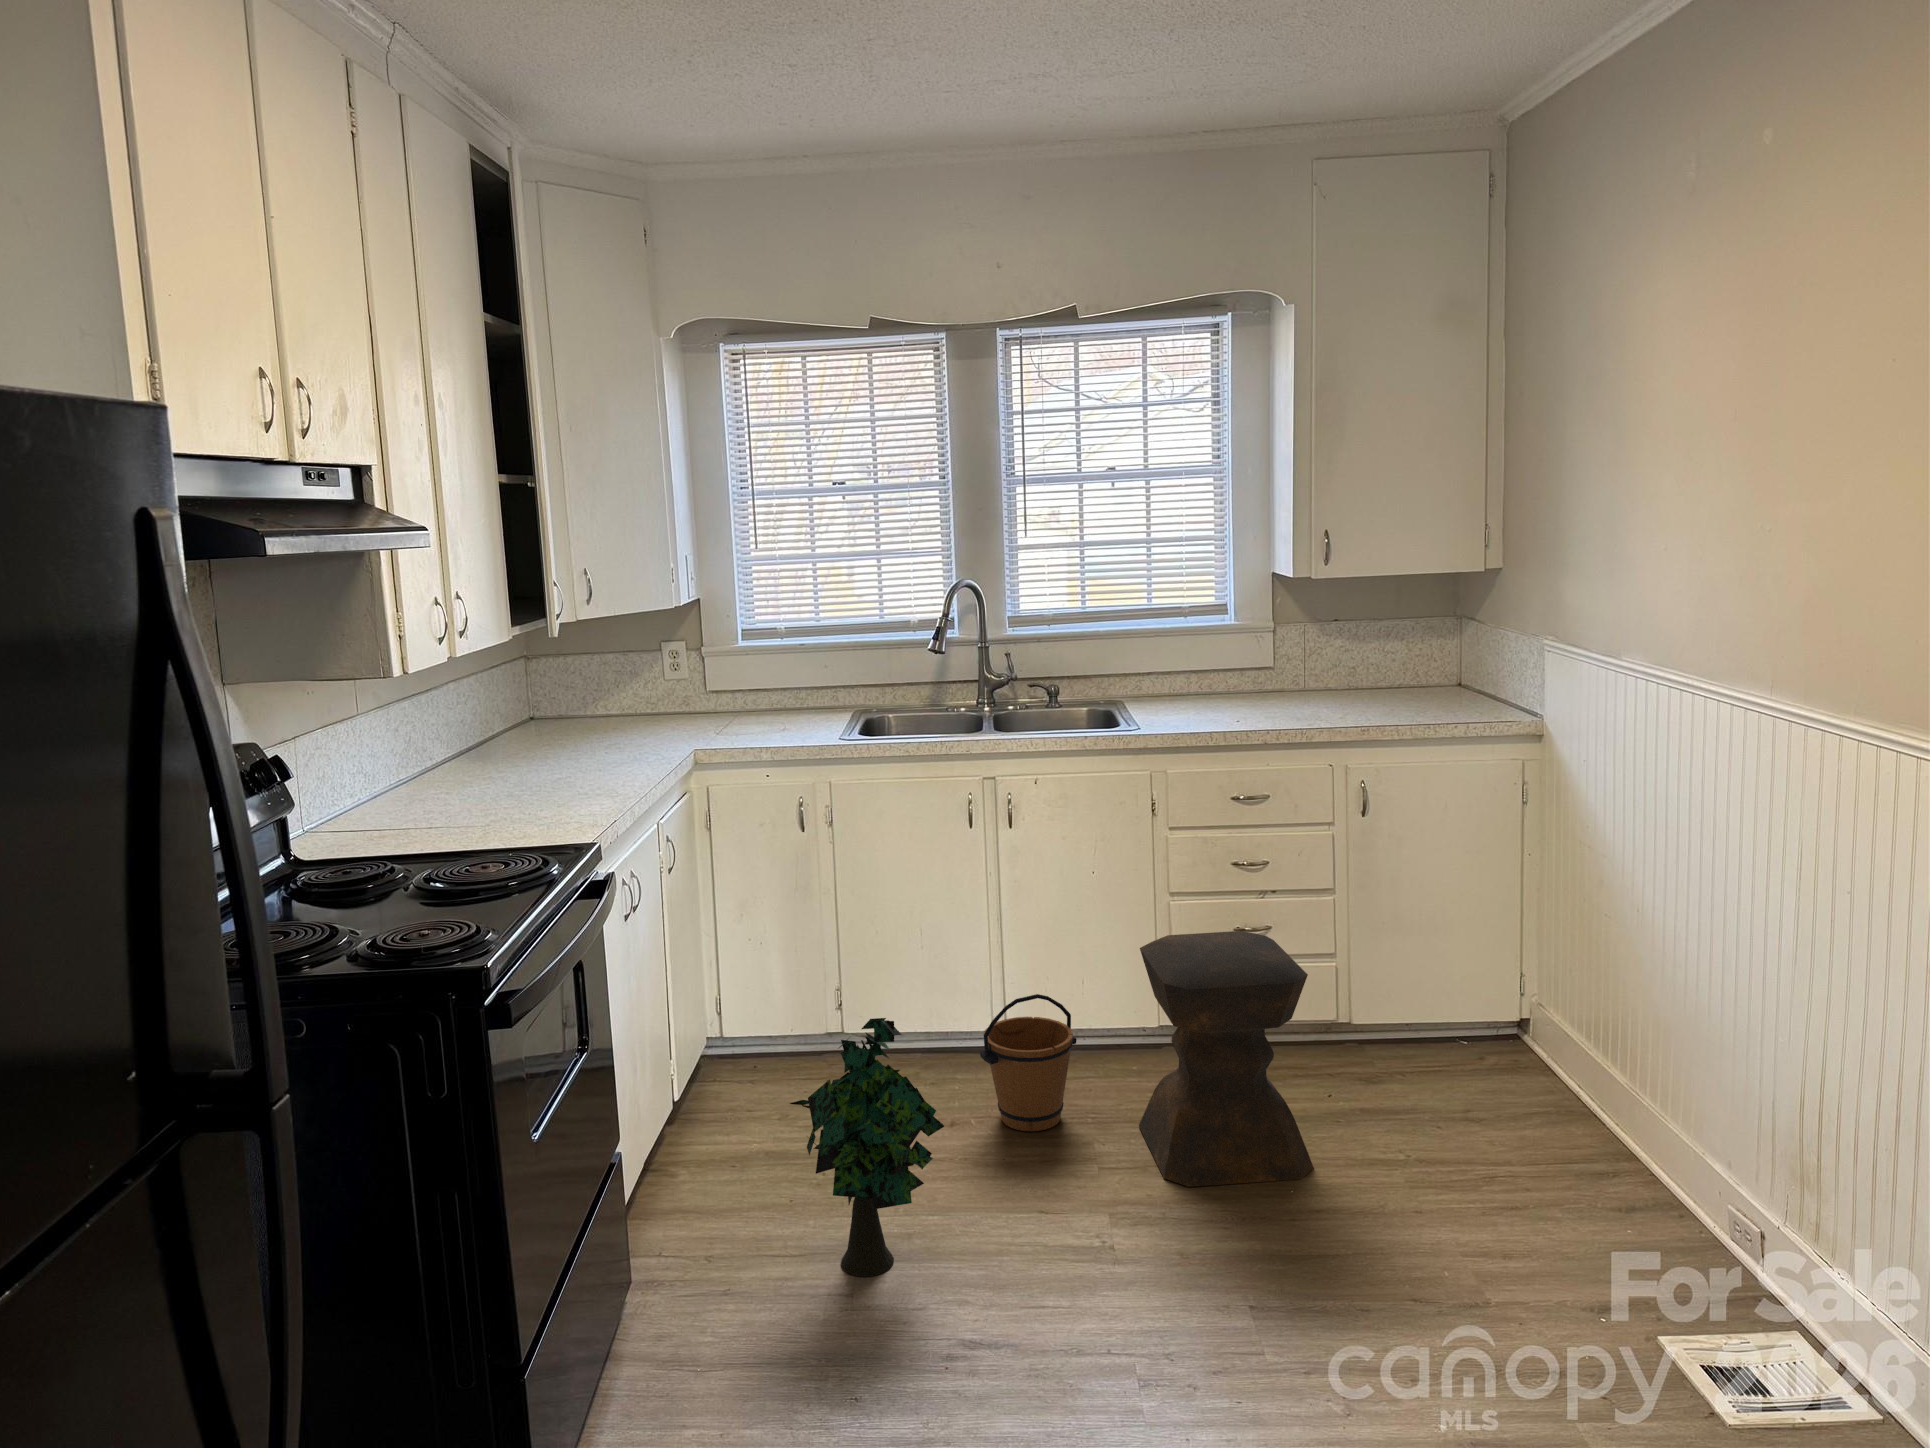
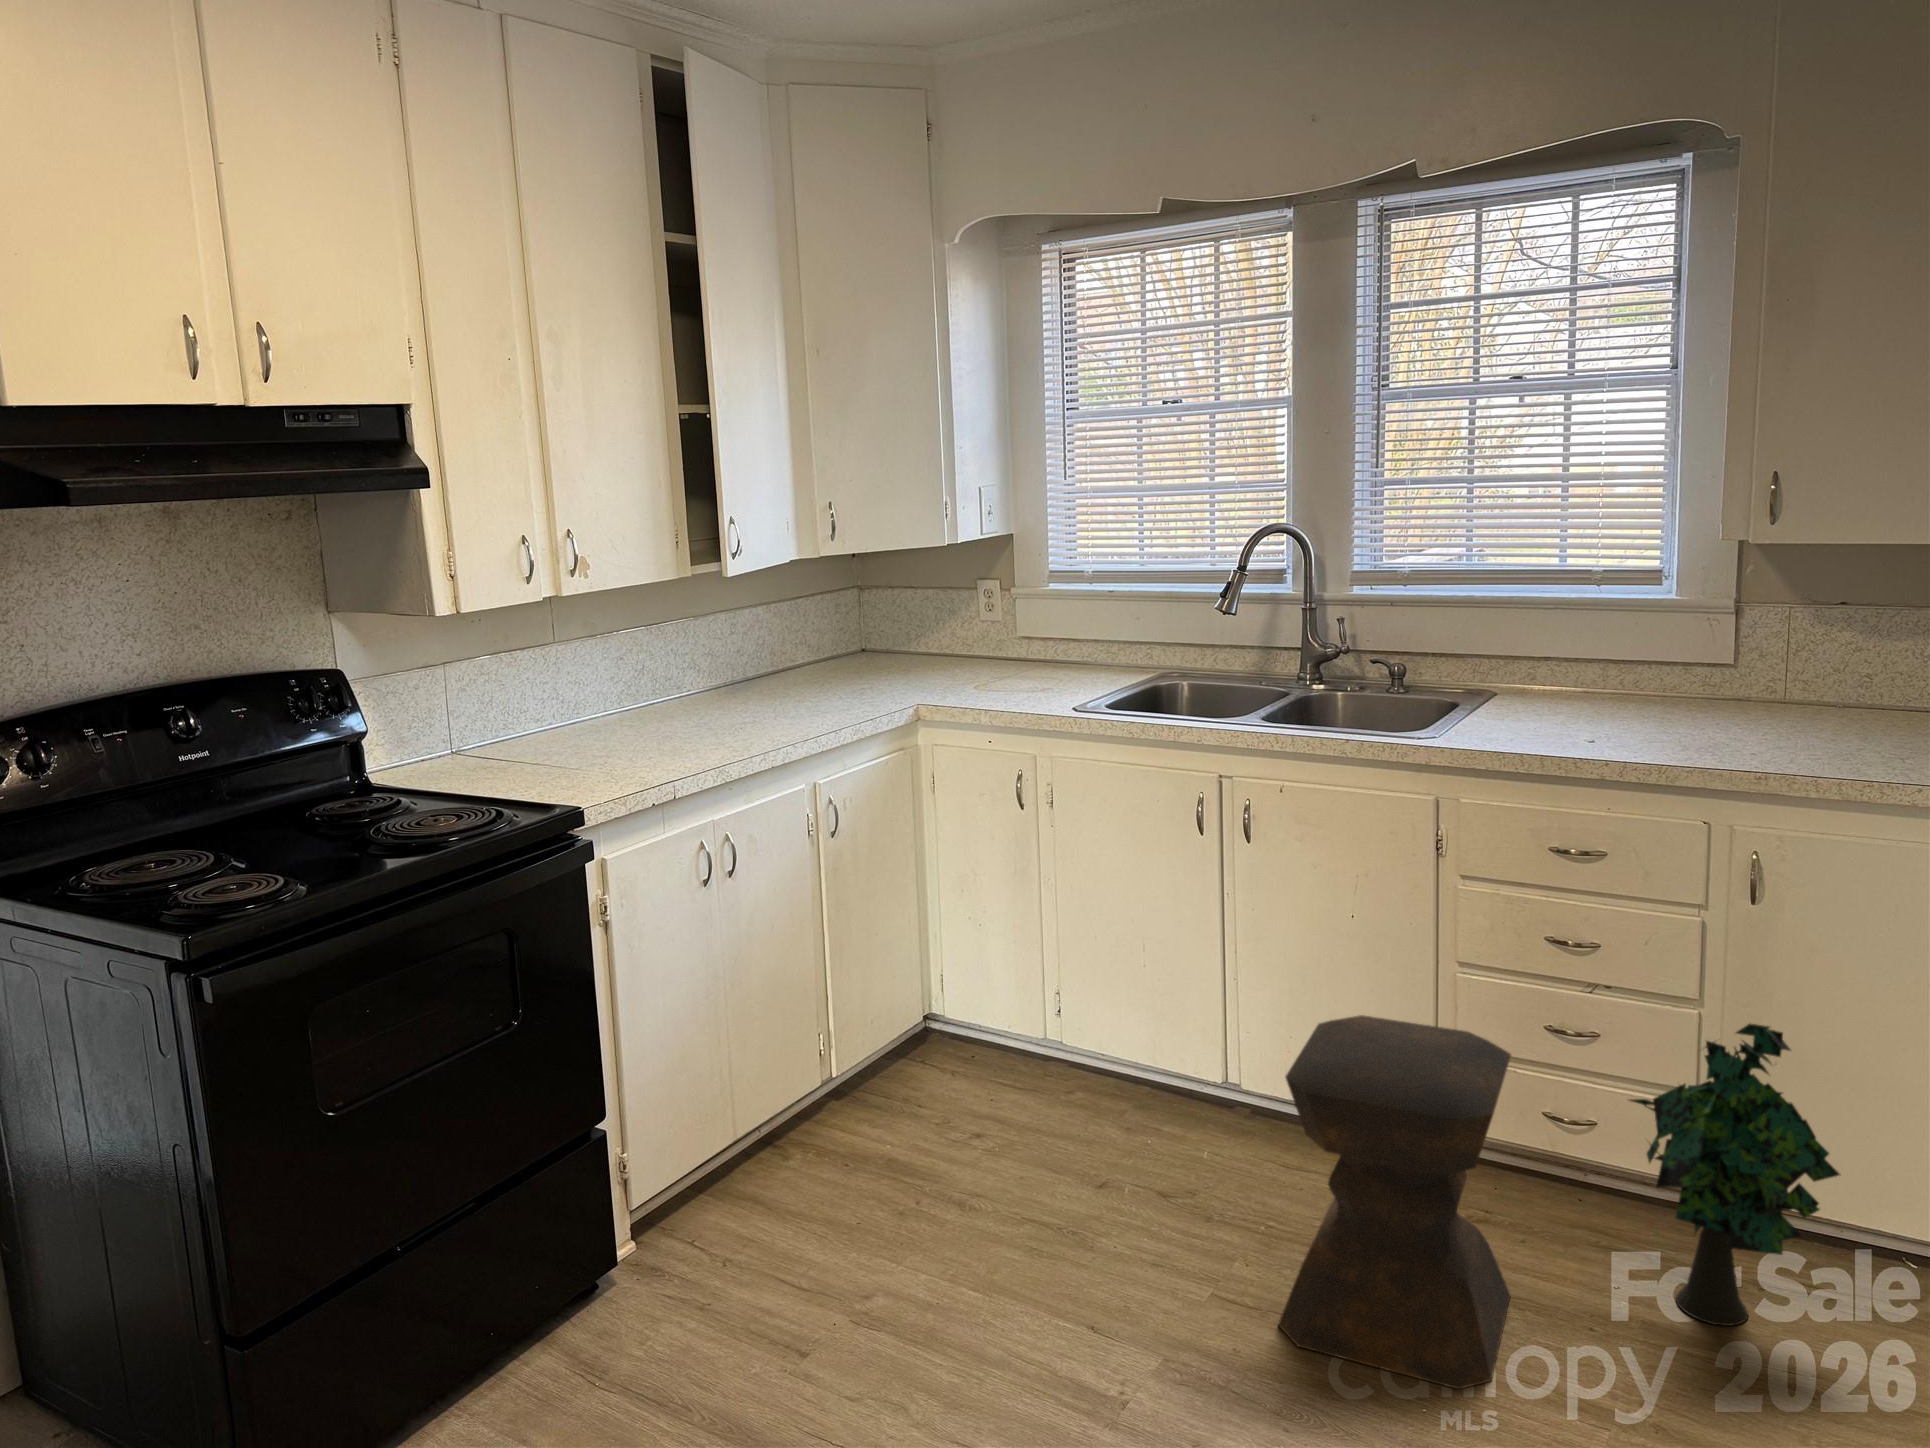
bucket: present [980,994,1077,1131] -> none [1131,1051,1260,1219]
decorative plant: present [790,1018,944,1276] -> present [1630,1023,1840,1326]

